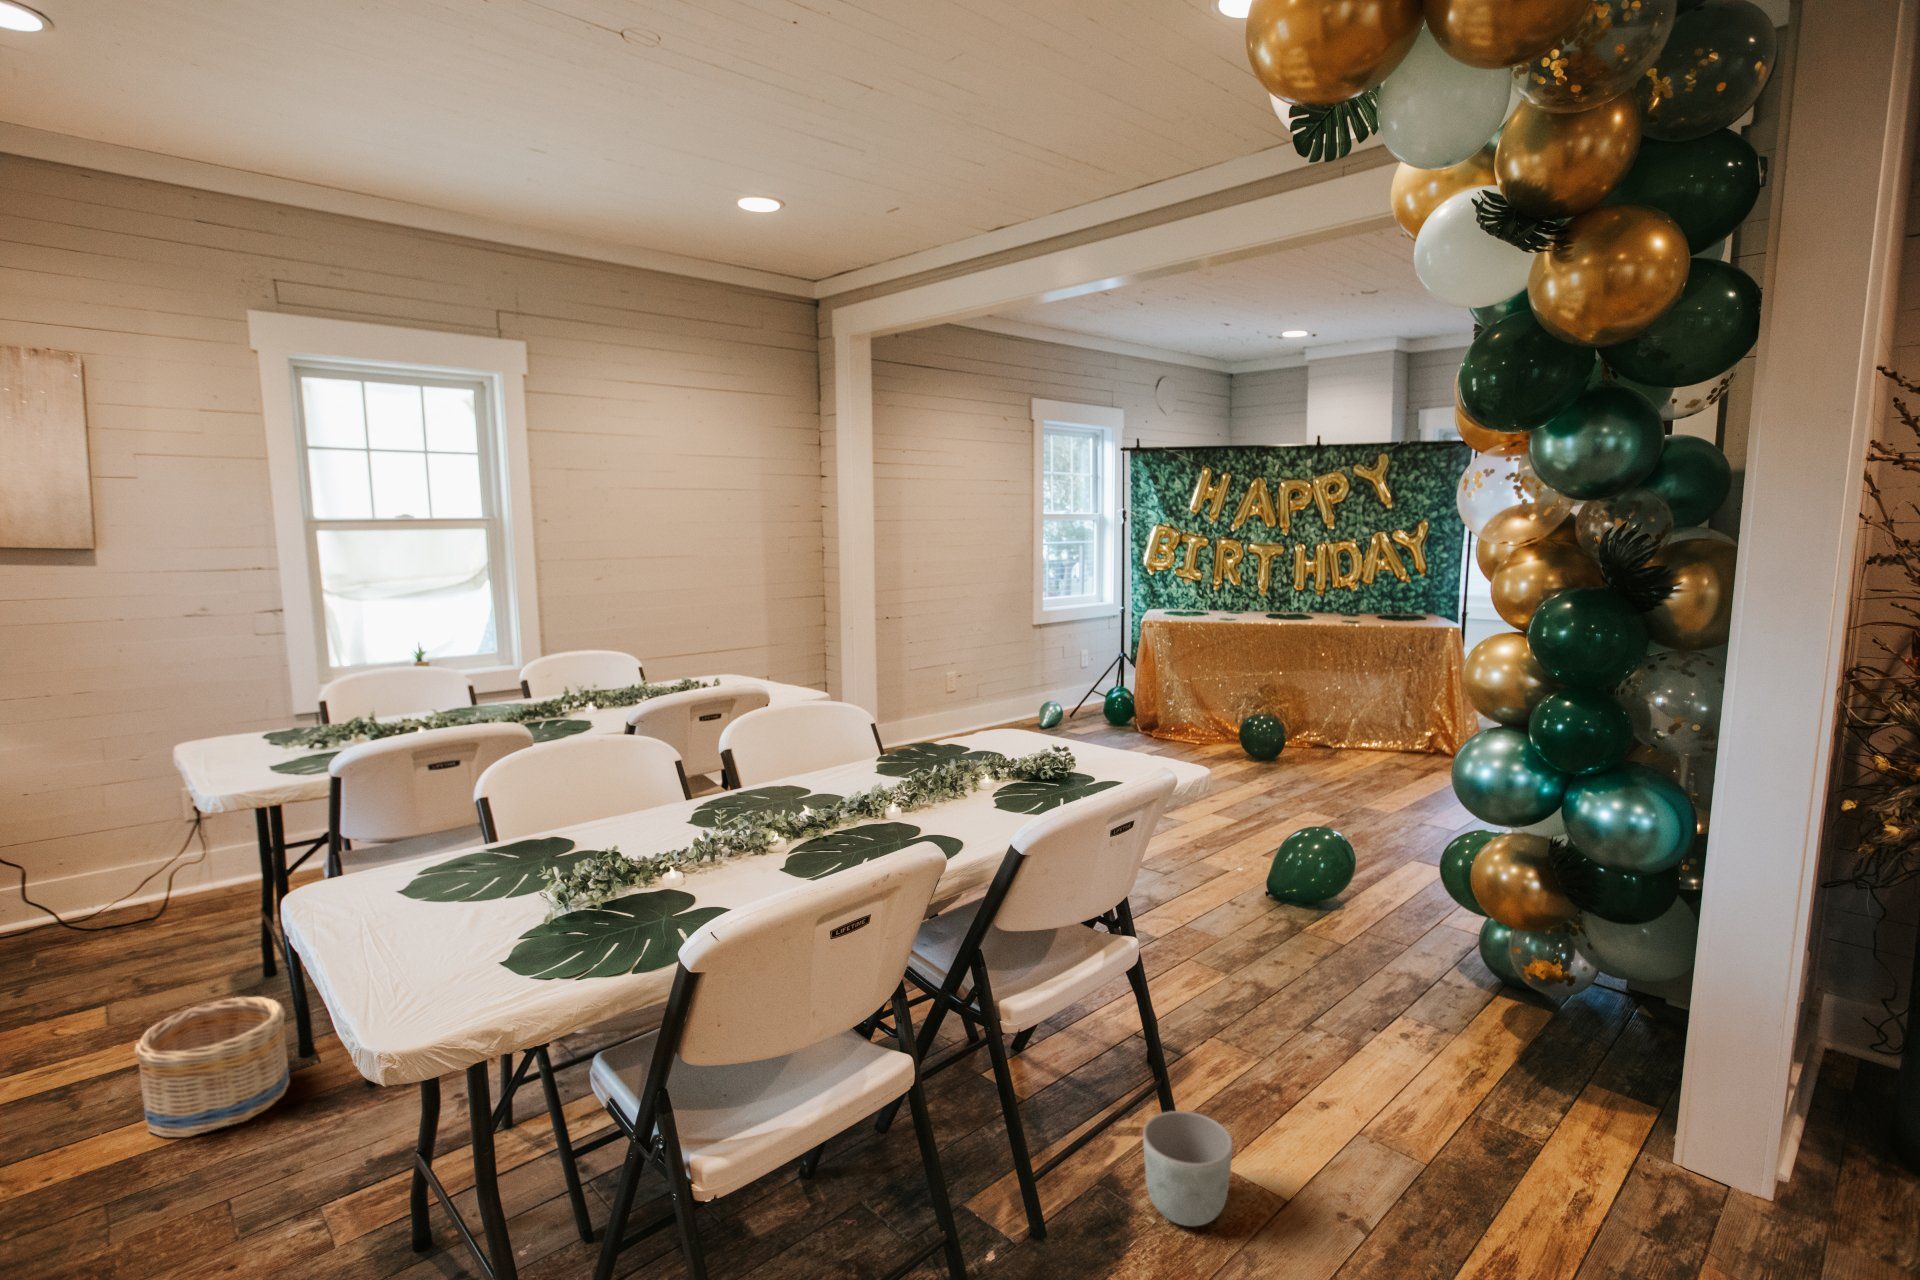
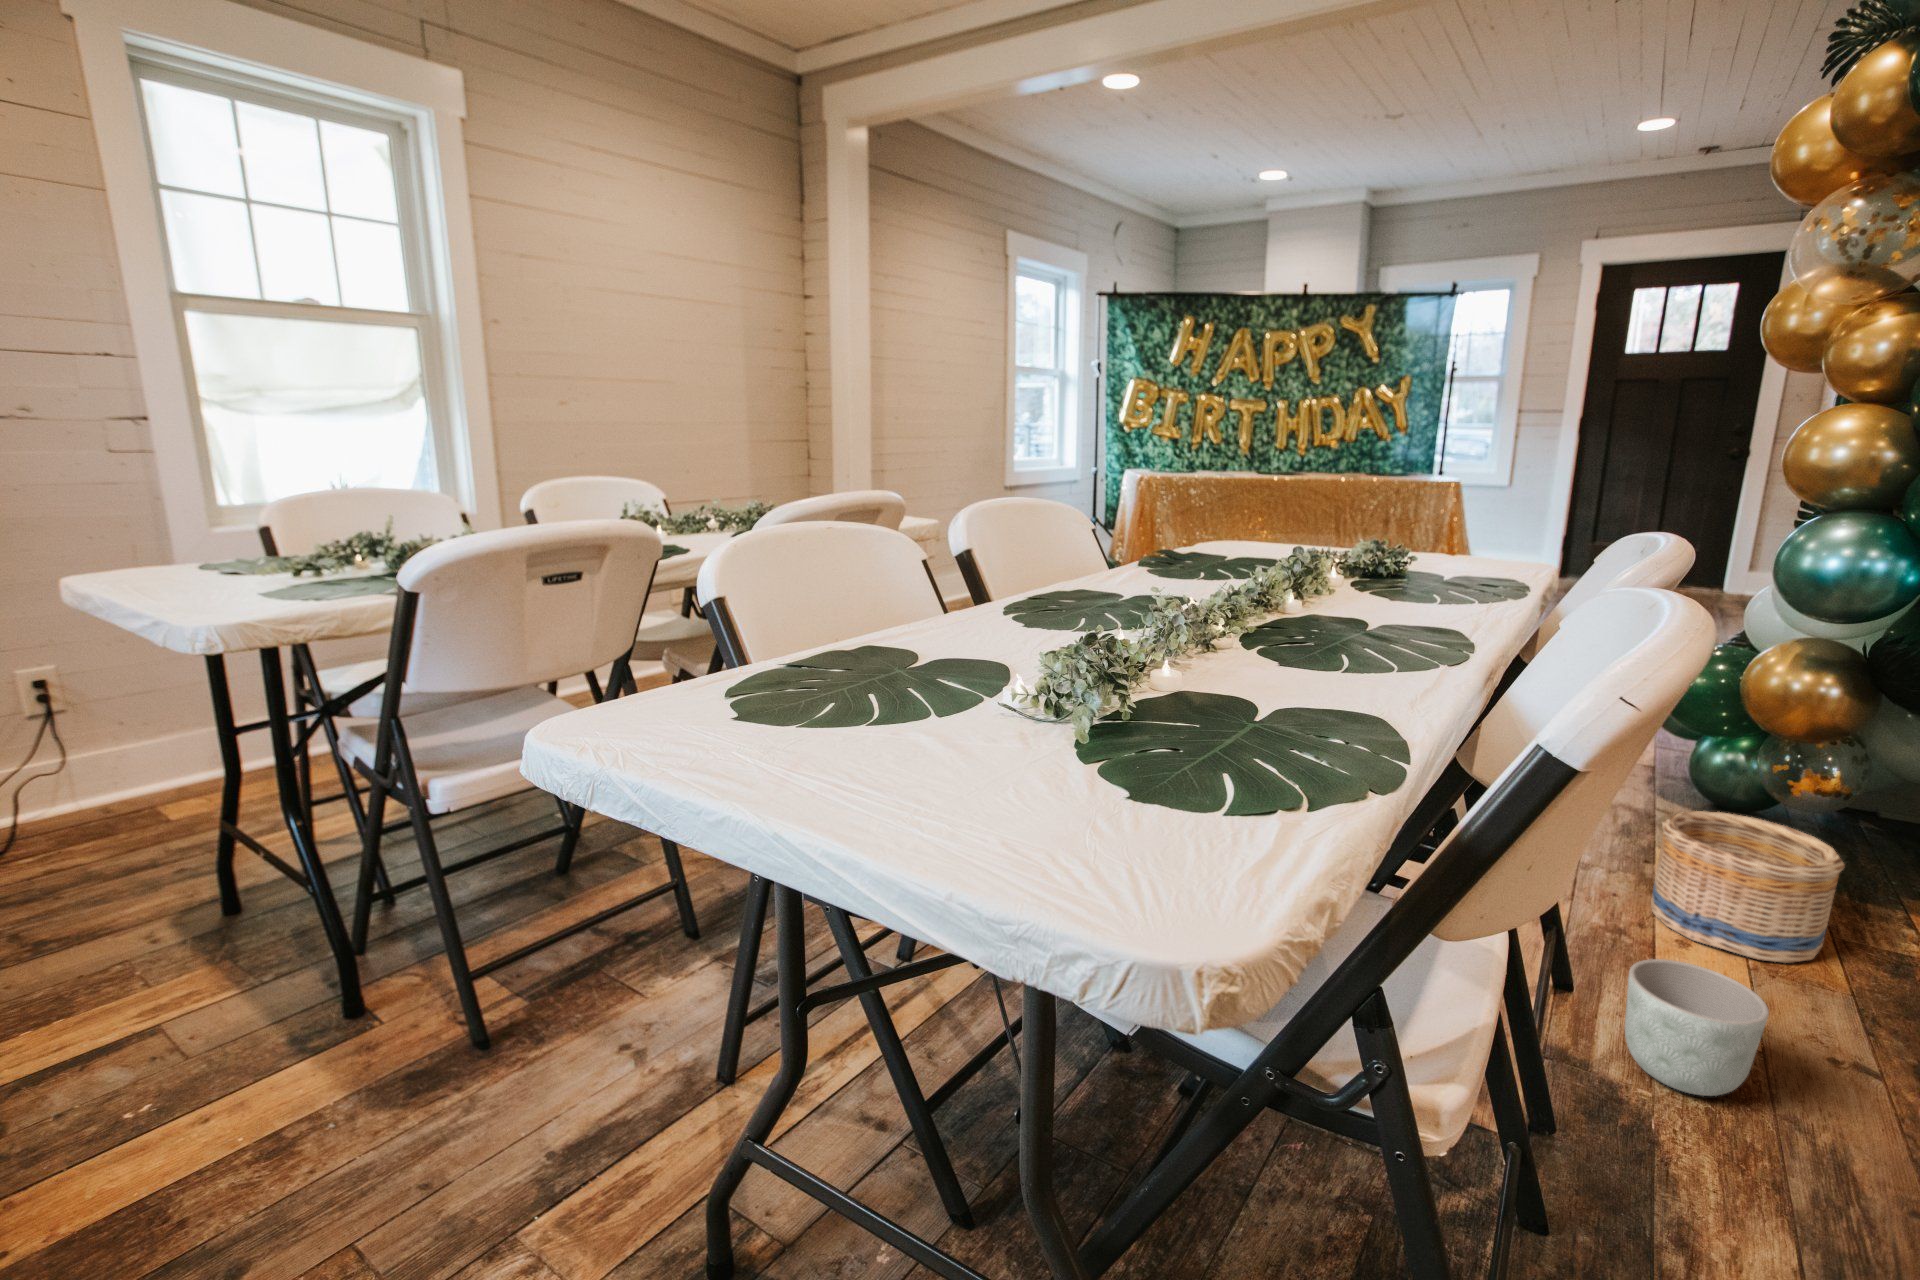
basket: present [134,997,290,1138] -> present [1651,811,1845,963]

